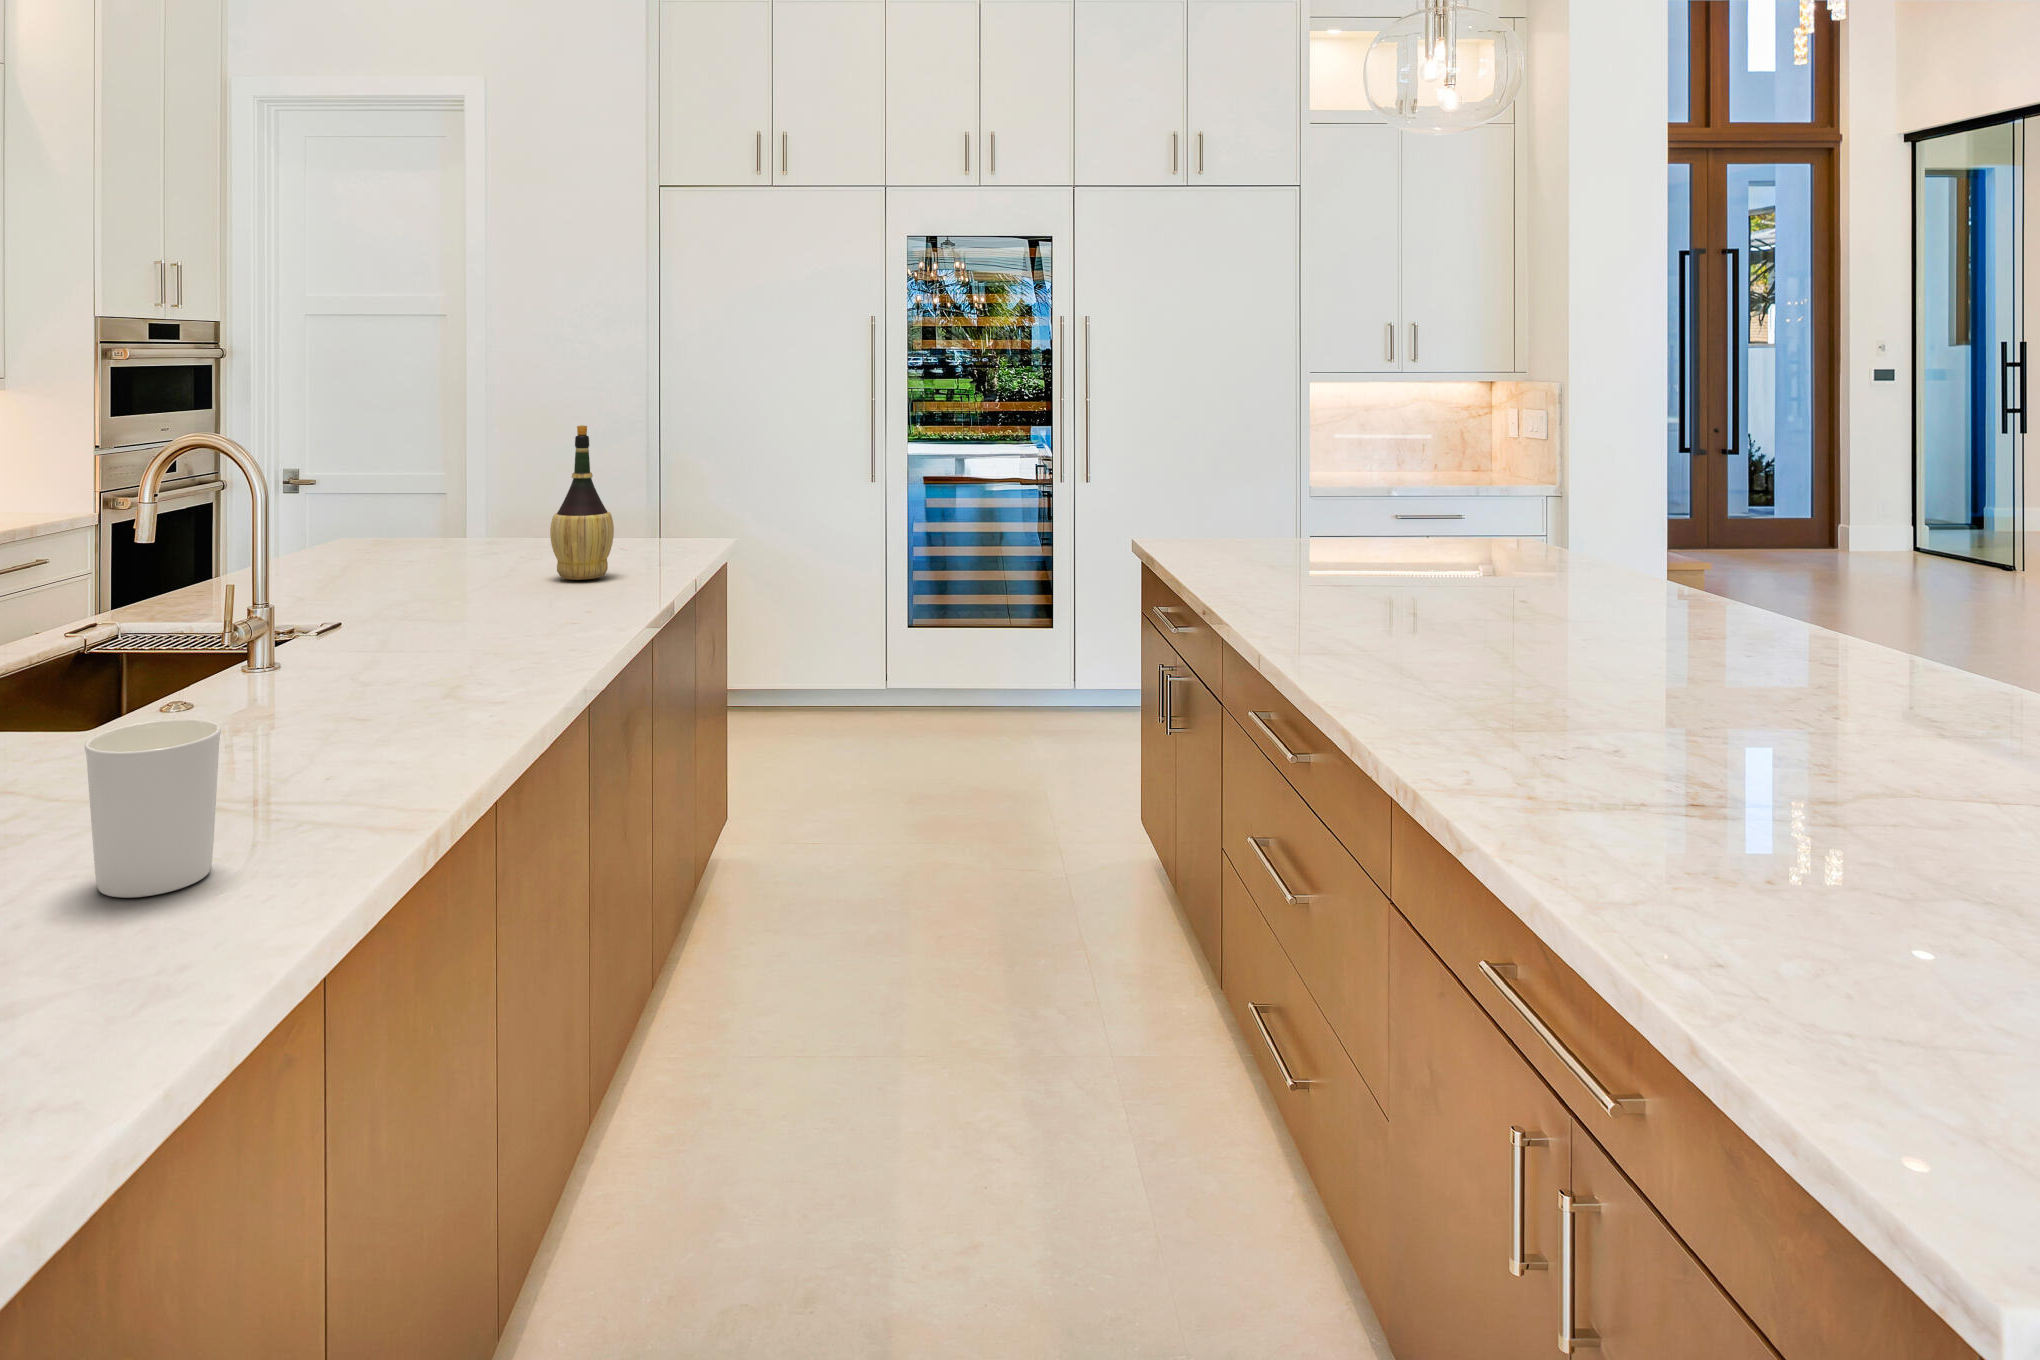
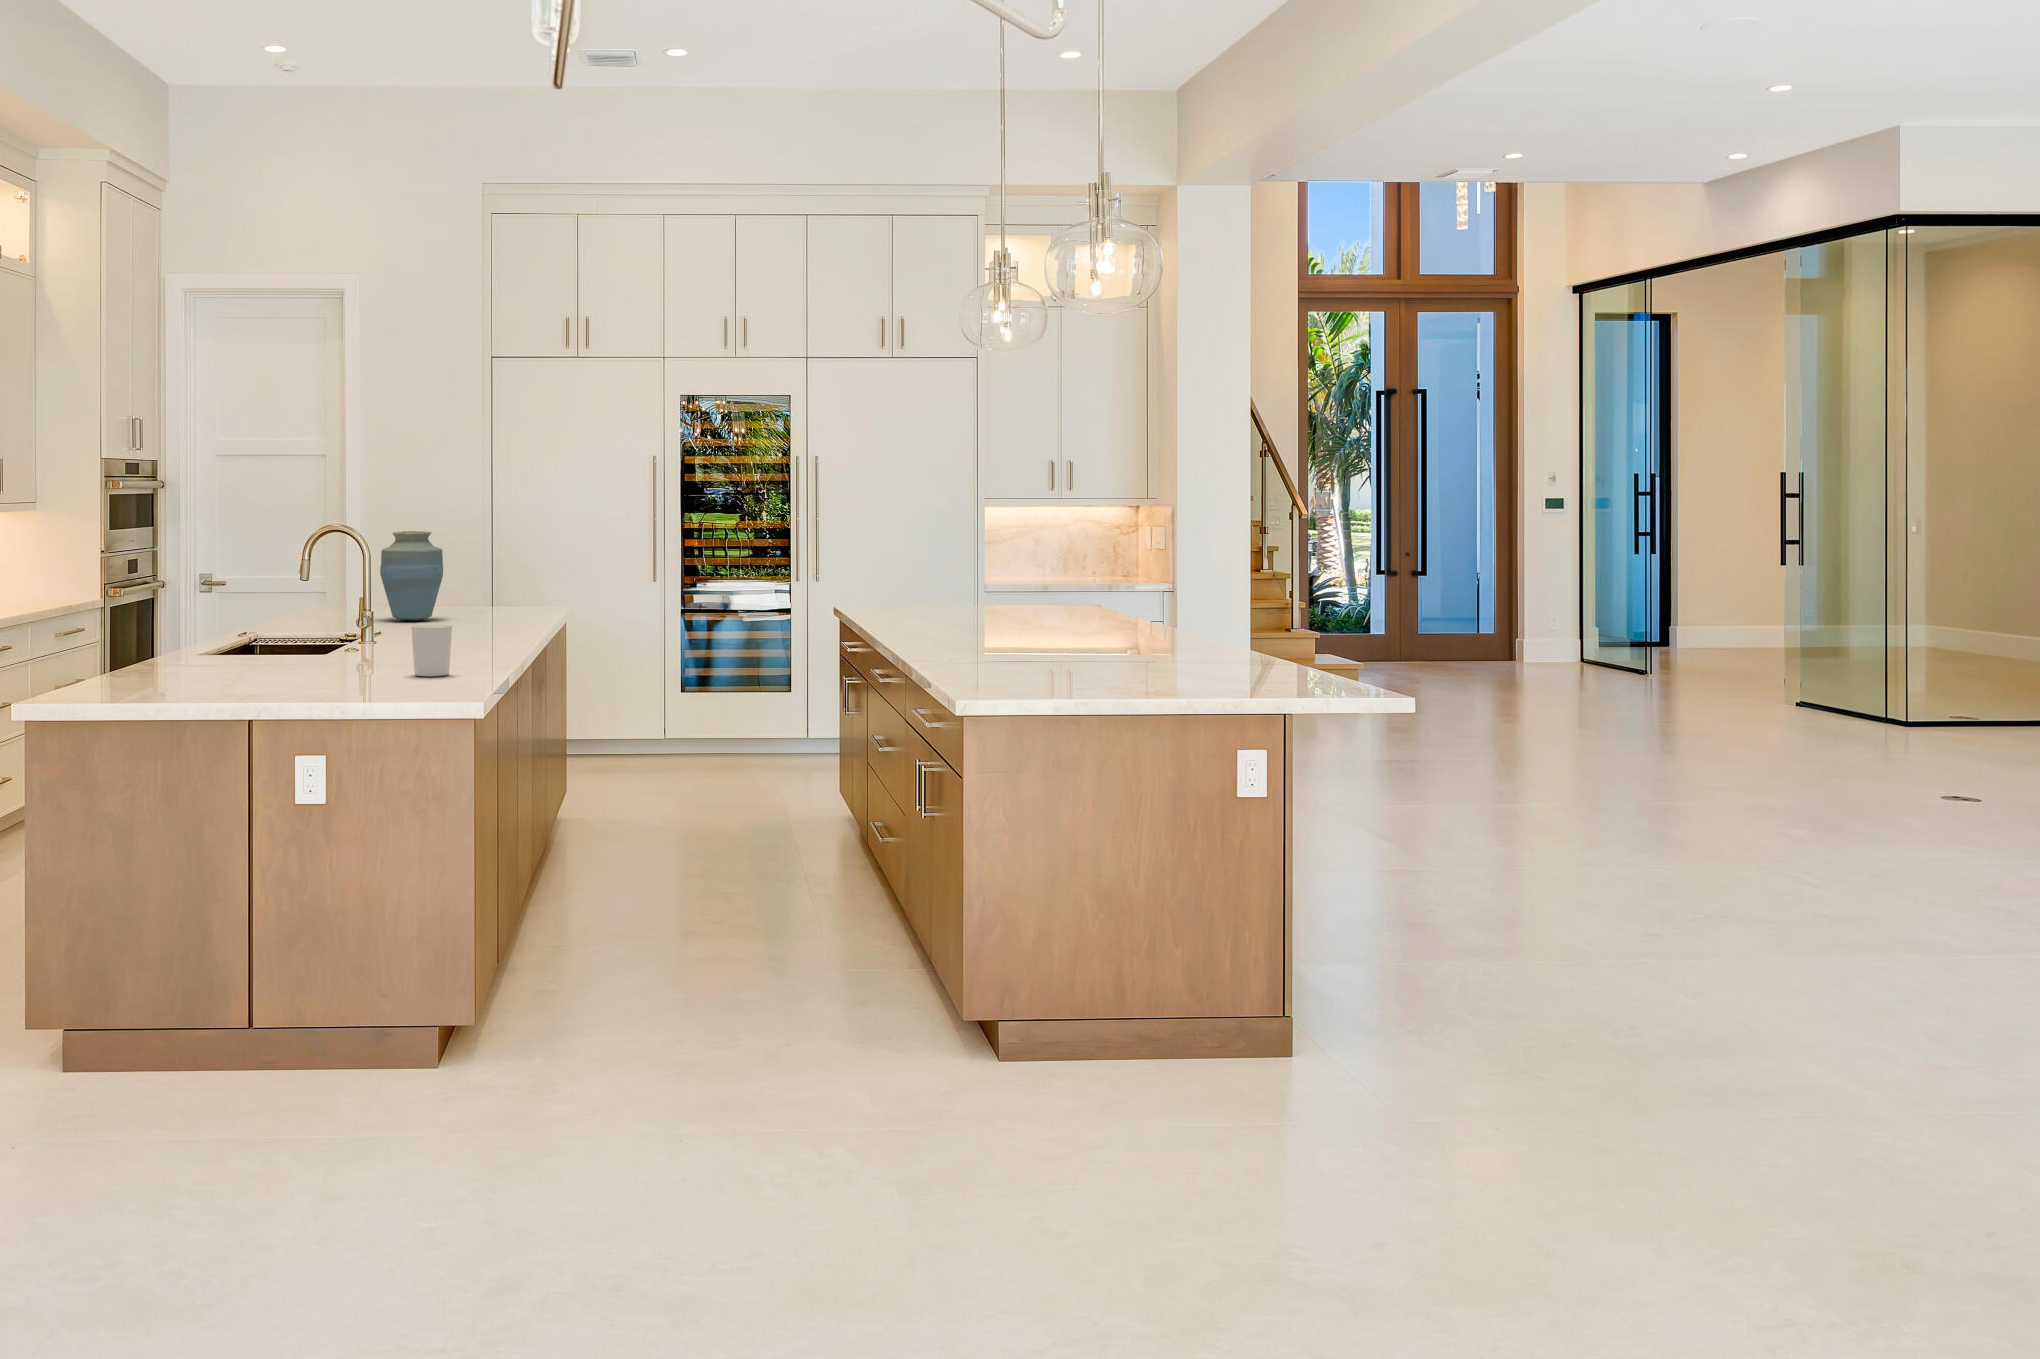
vase: none [398,423,508,575] -> present [380,531,443,621]
wine bottle: present [550,425,614,580] -> none [473,532,510,622]

